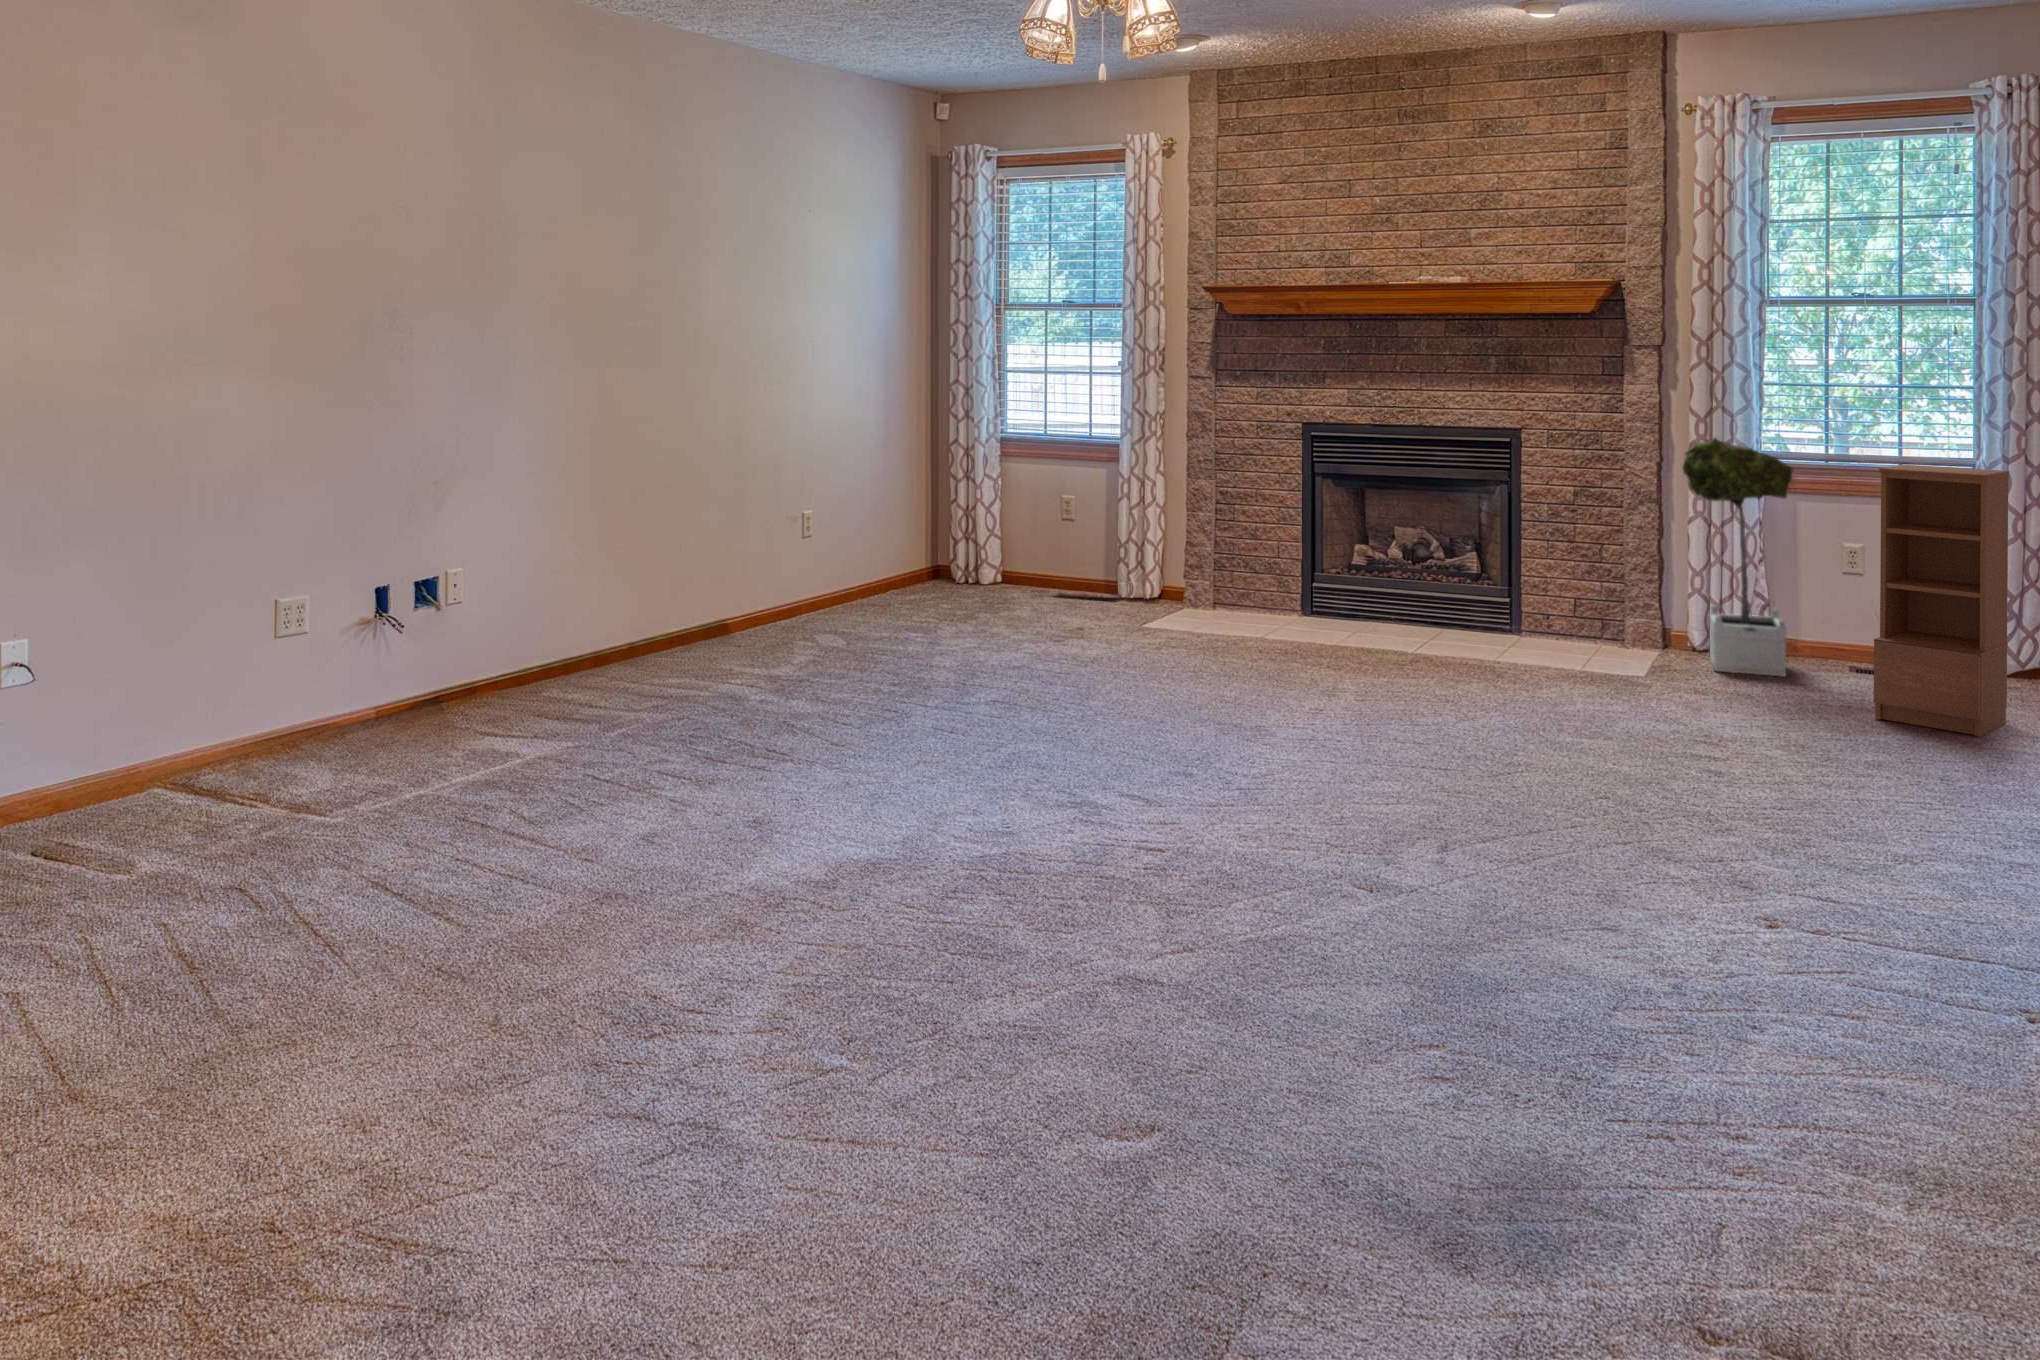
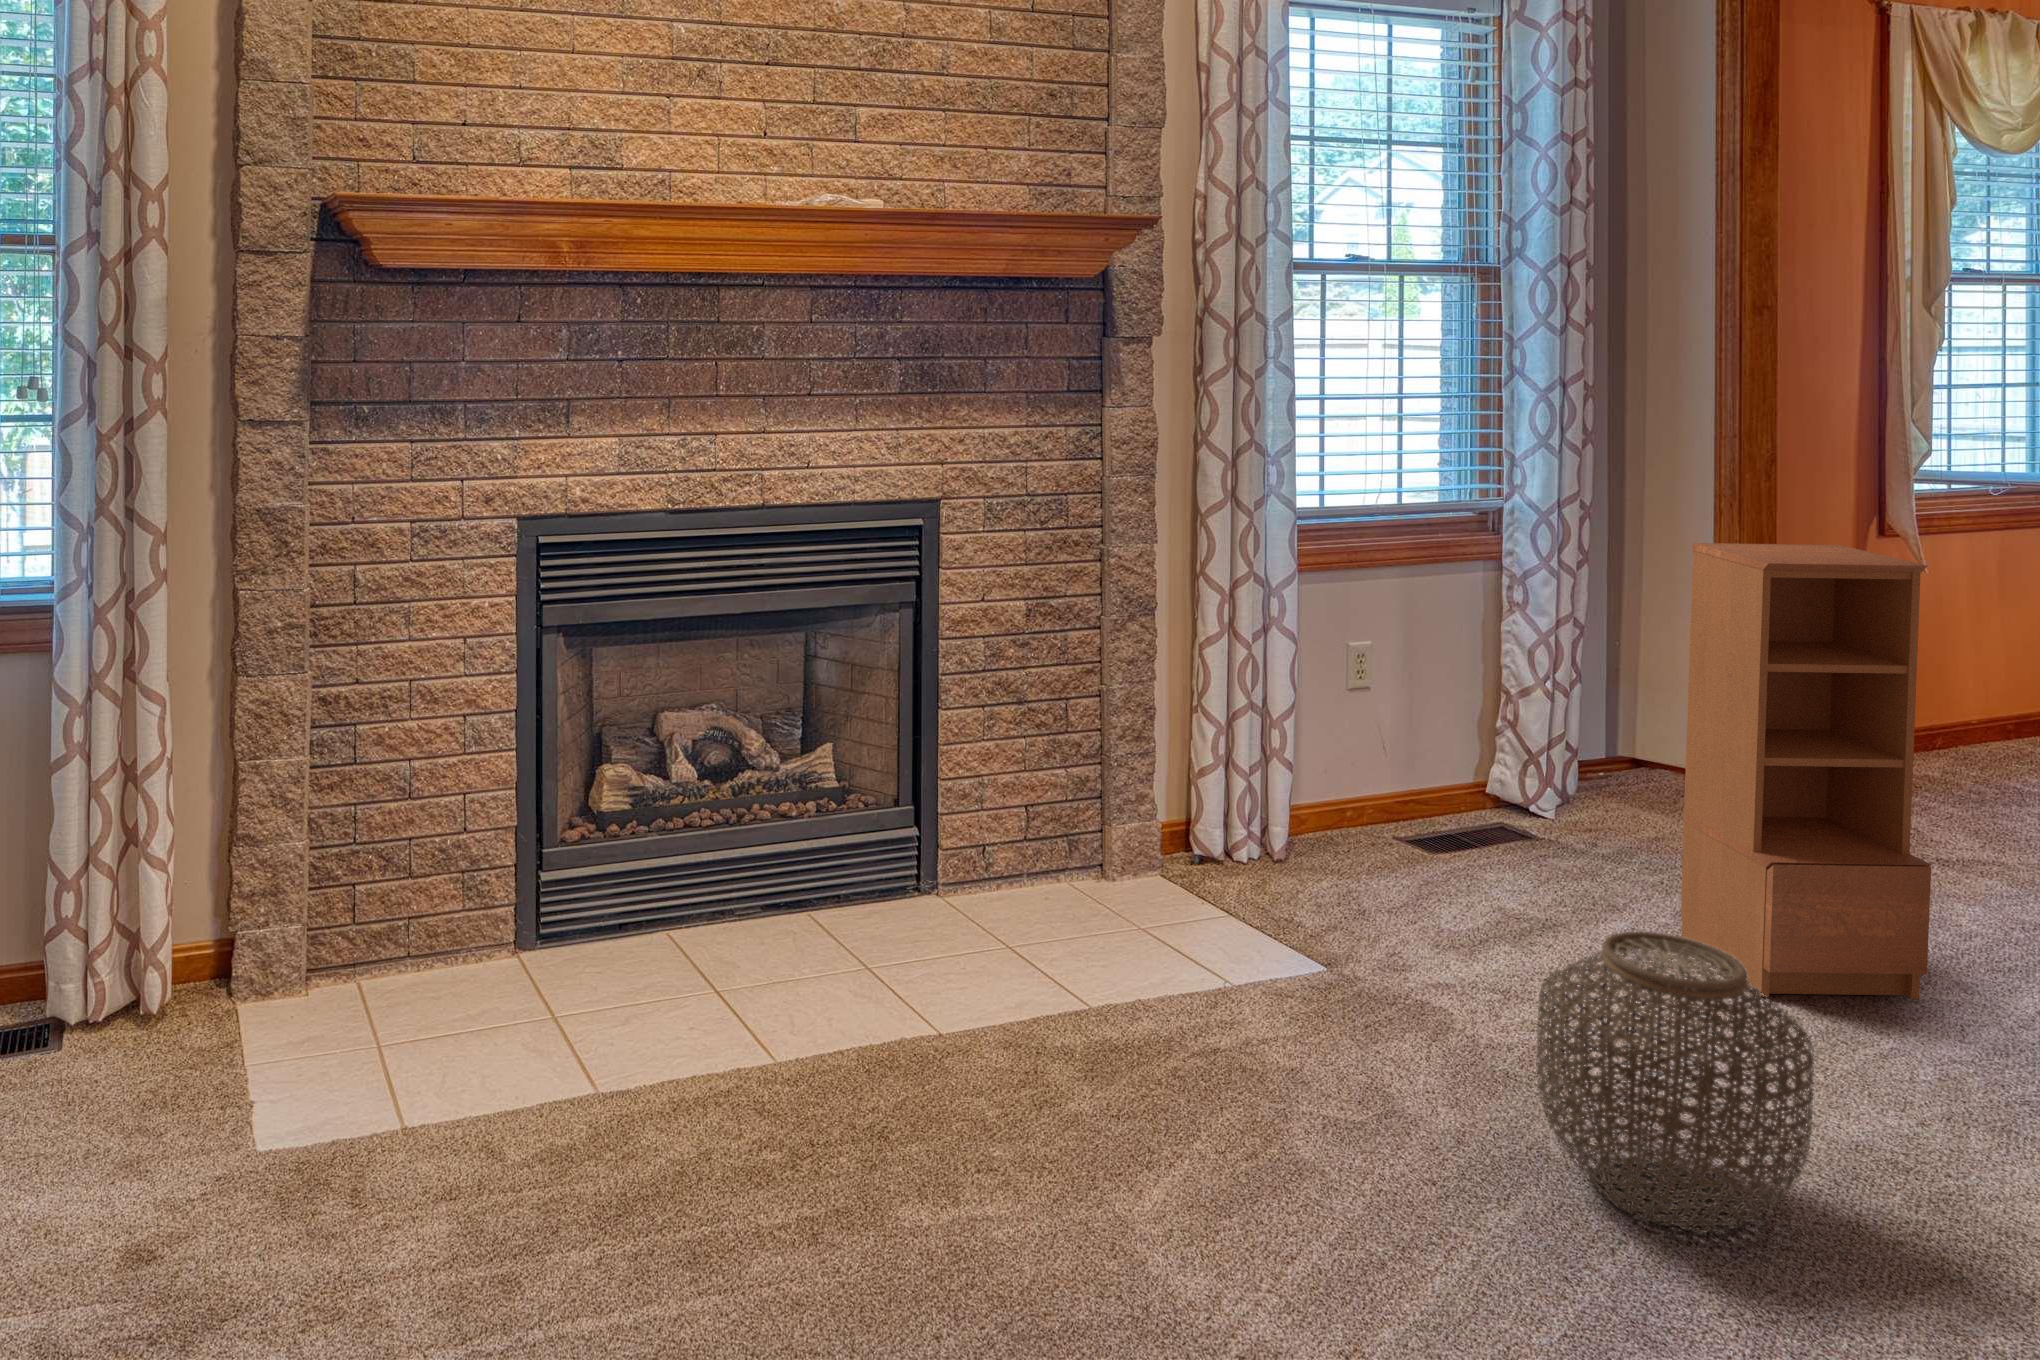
potted tree: present [1683,438,1793,677] -> none [1241,506,1434,919]
woven basket: none [1550,604,1665,725] -> present [1536,932,1814,1233]

